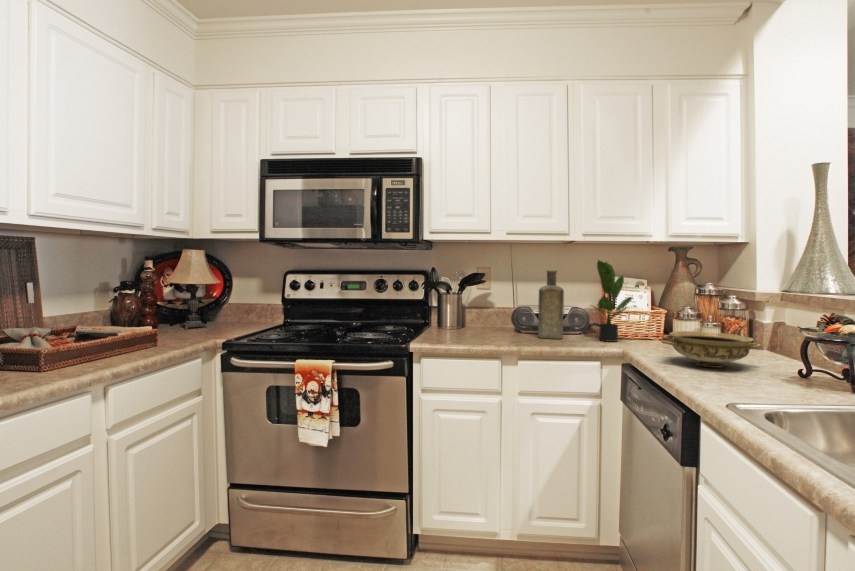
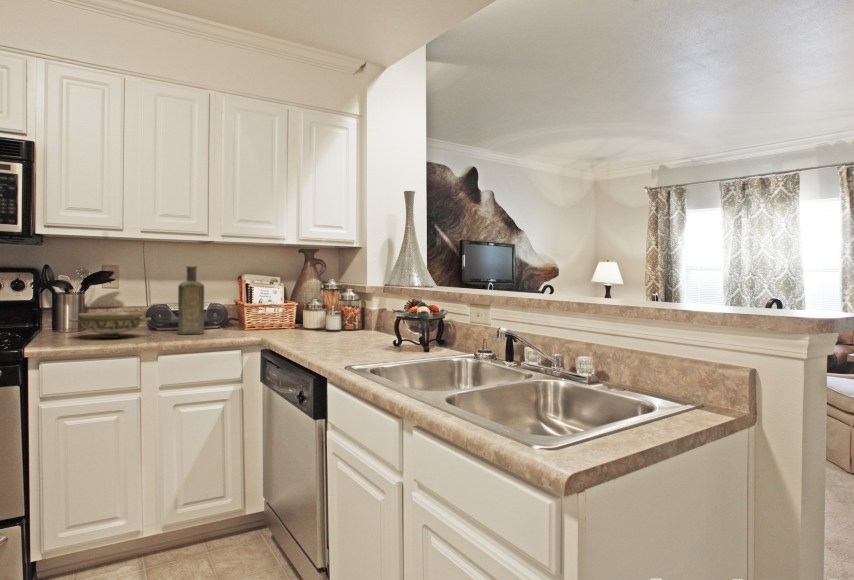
potted plant: present [593,260,633,342] -> none [229,256,269,333]
ceramic bowl: present [662,331,761,368] -> present [69,312,151,338]

